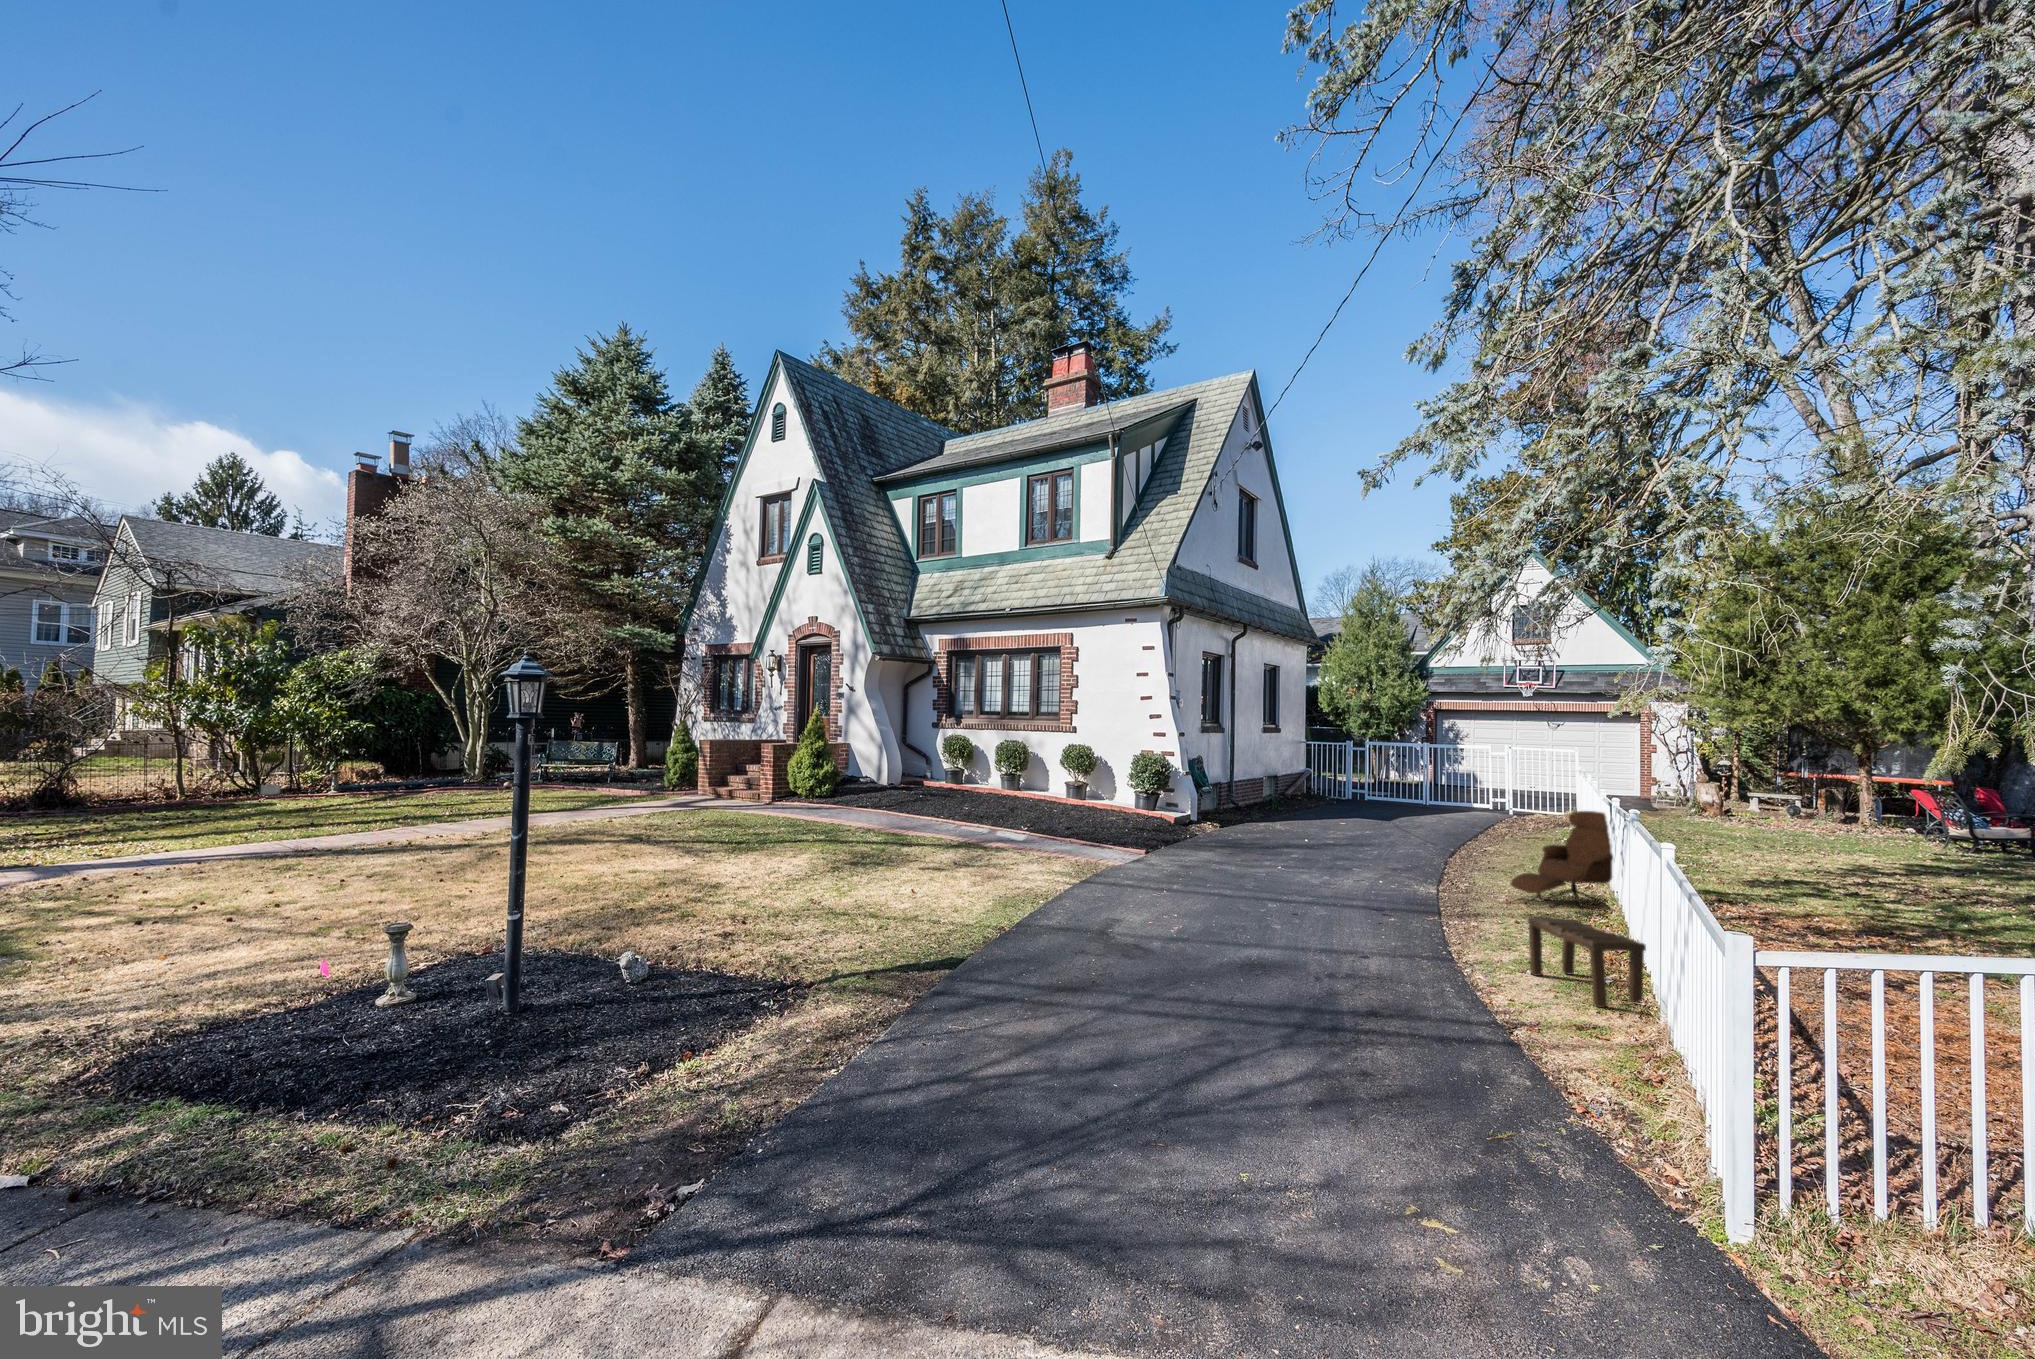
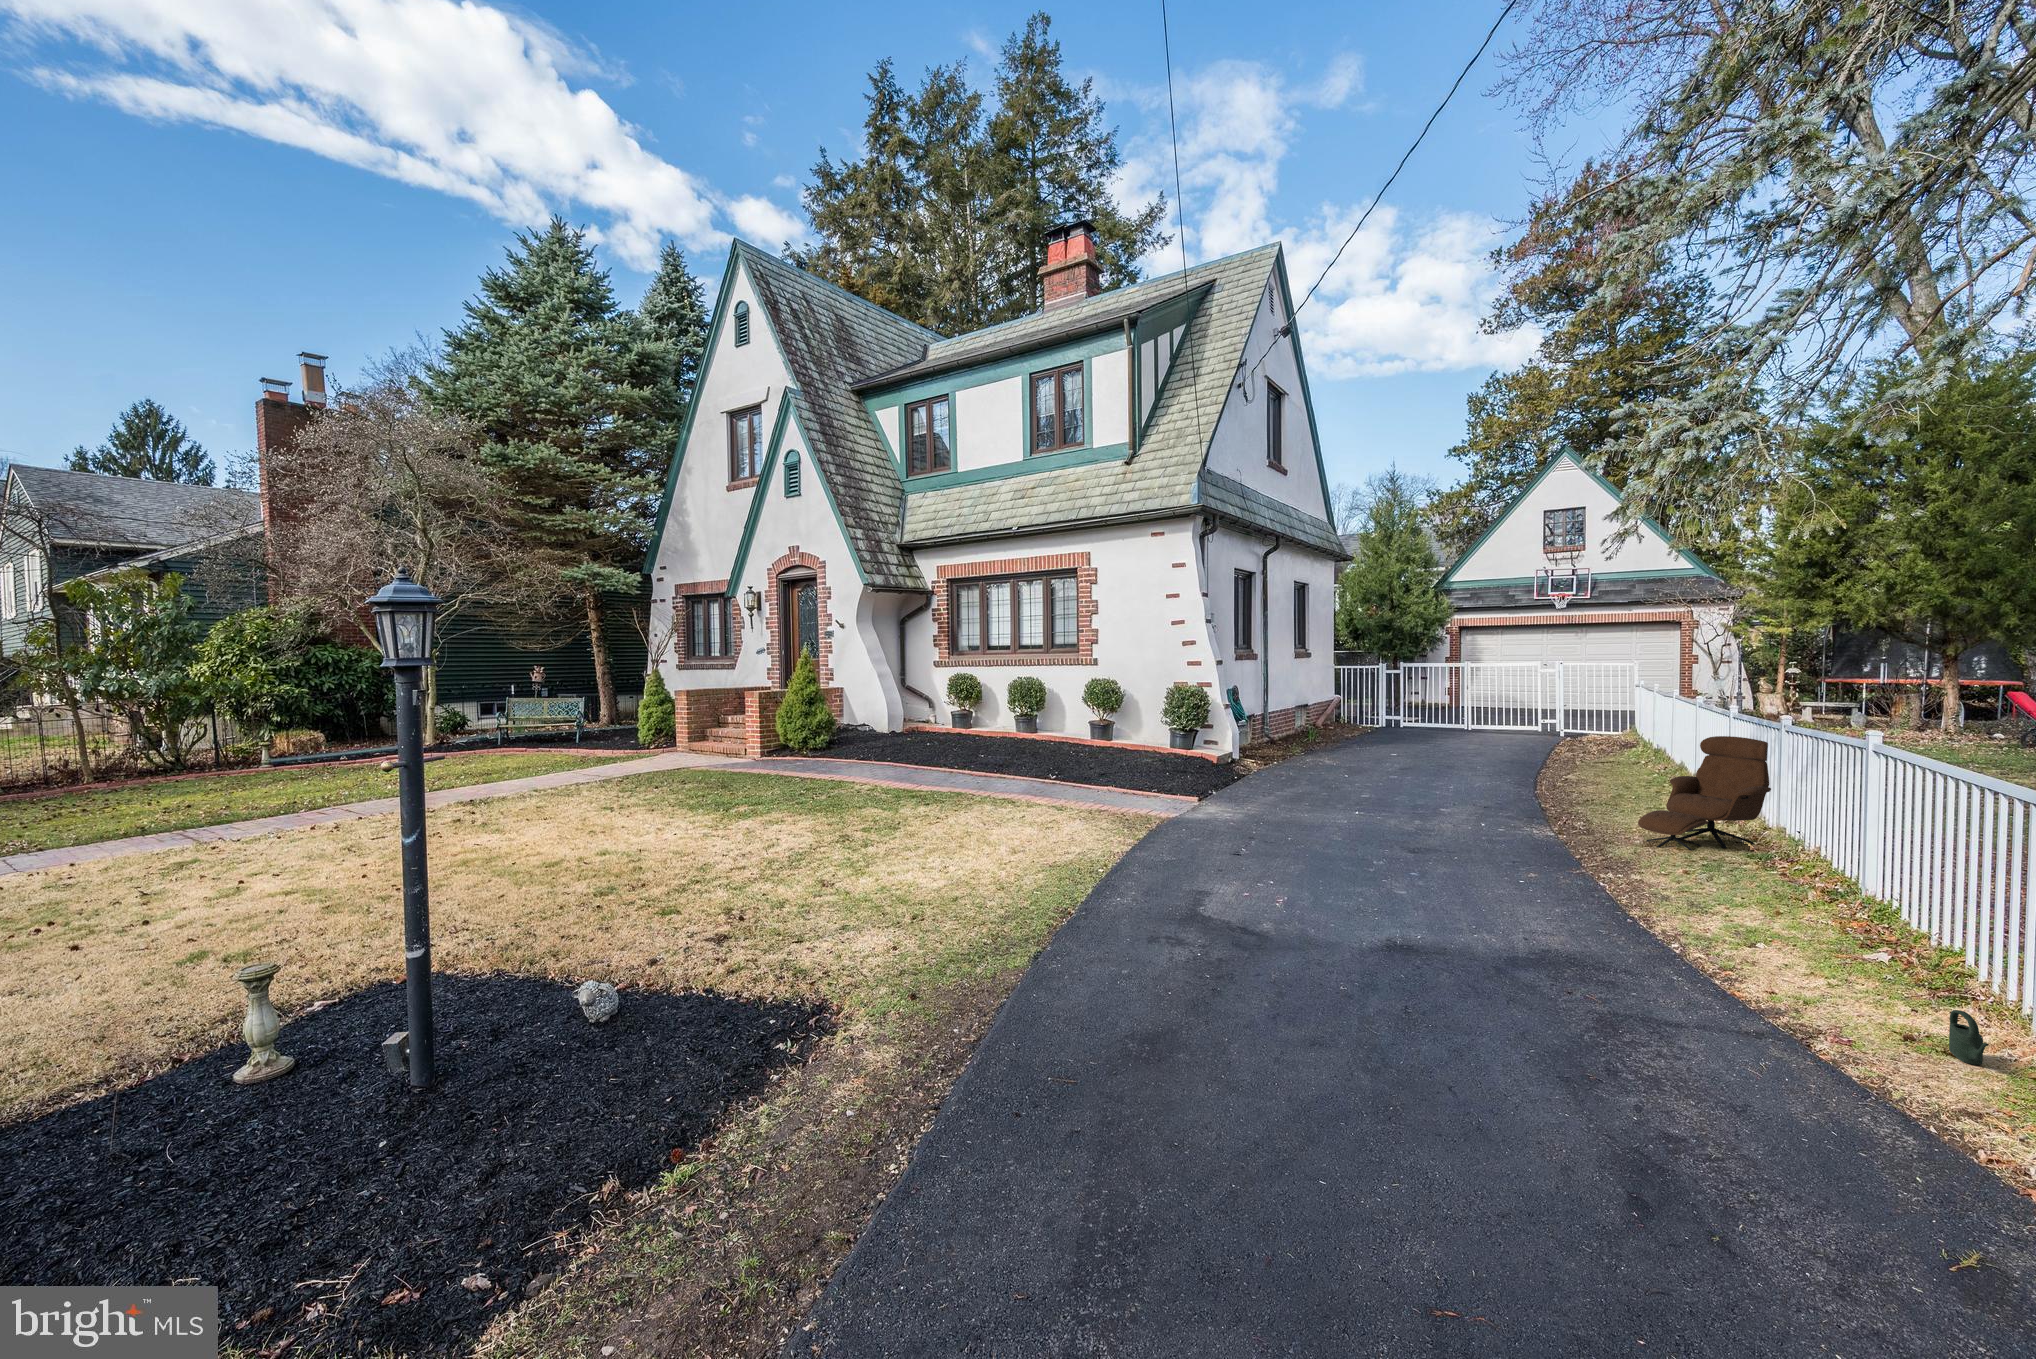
potted tree: present [260,753,282,795] -> none [175,718,203,767]
bench: present [1528,916,1646,1007] -> none [1730,874,1913,992]
watering can: none [1640,1013,1658,1054] -> present [1949,1010,1988,1065]

